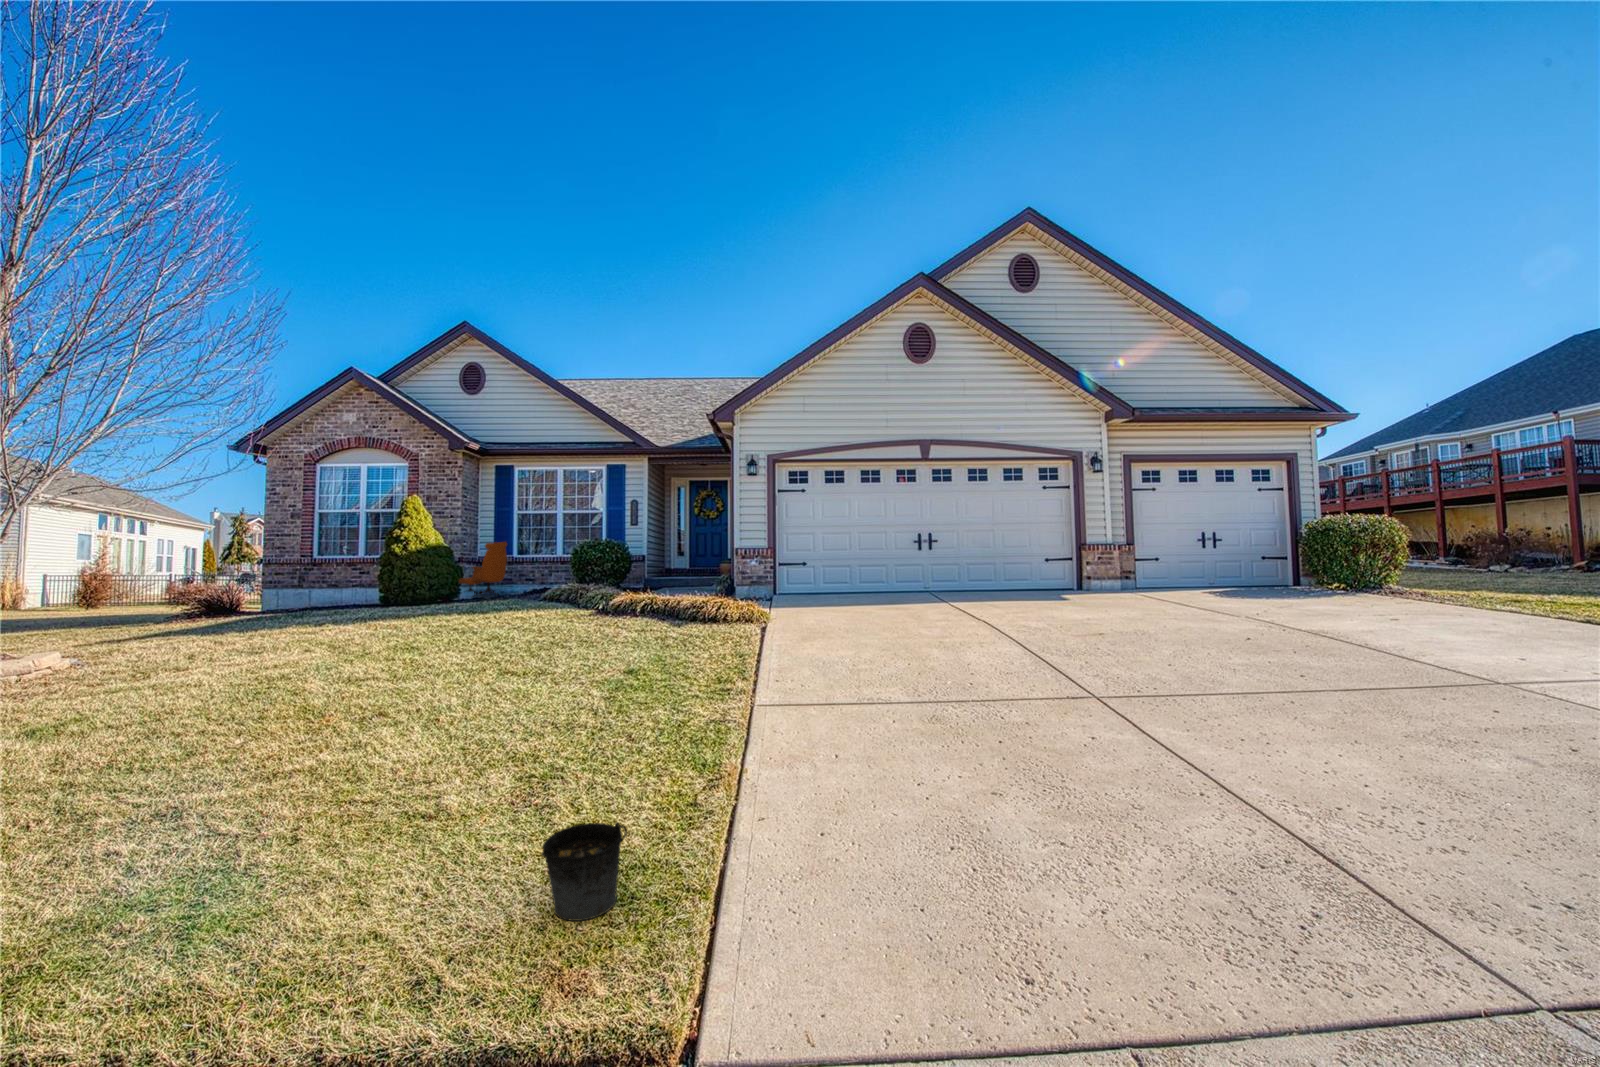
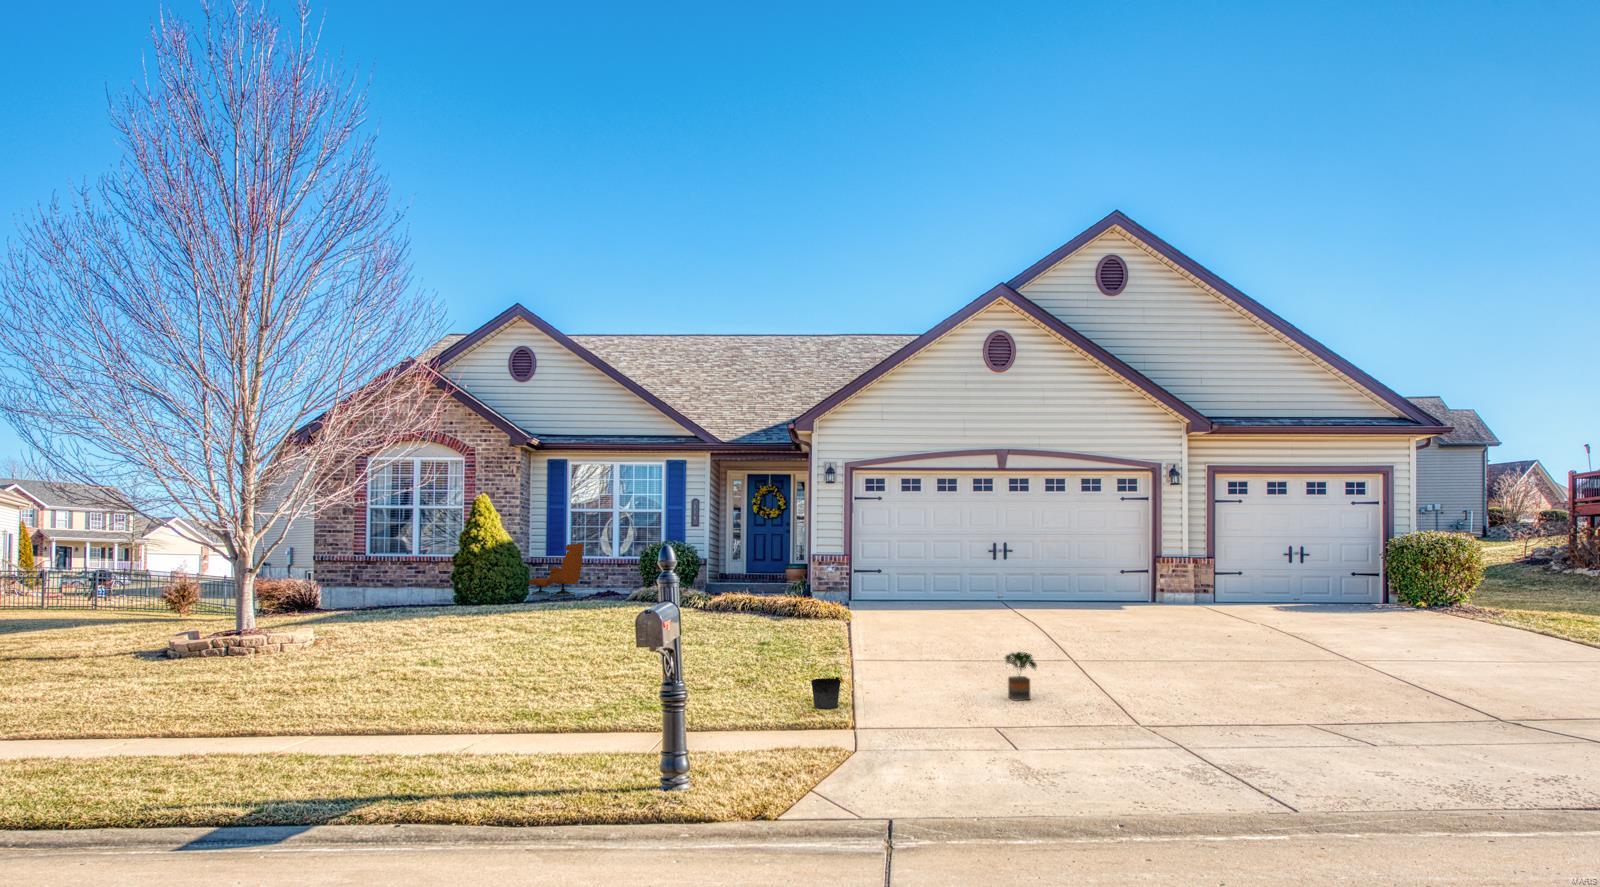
potted tree: none [1017,733,1105,856] -> present [1005,652,1037,700]

